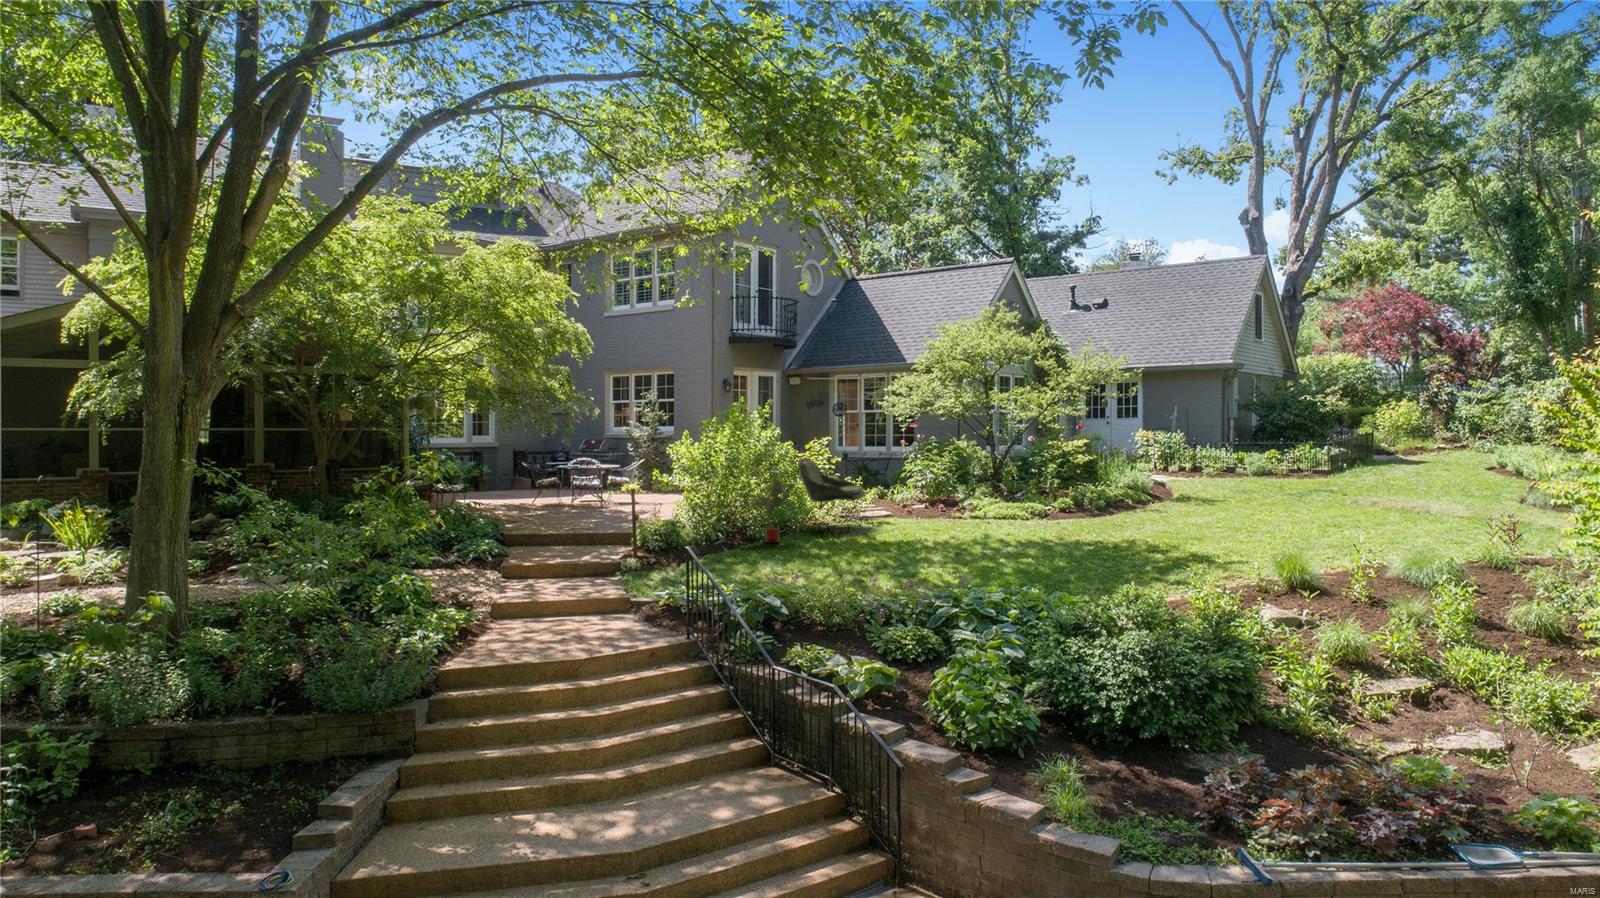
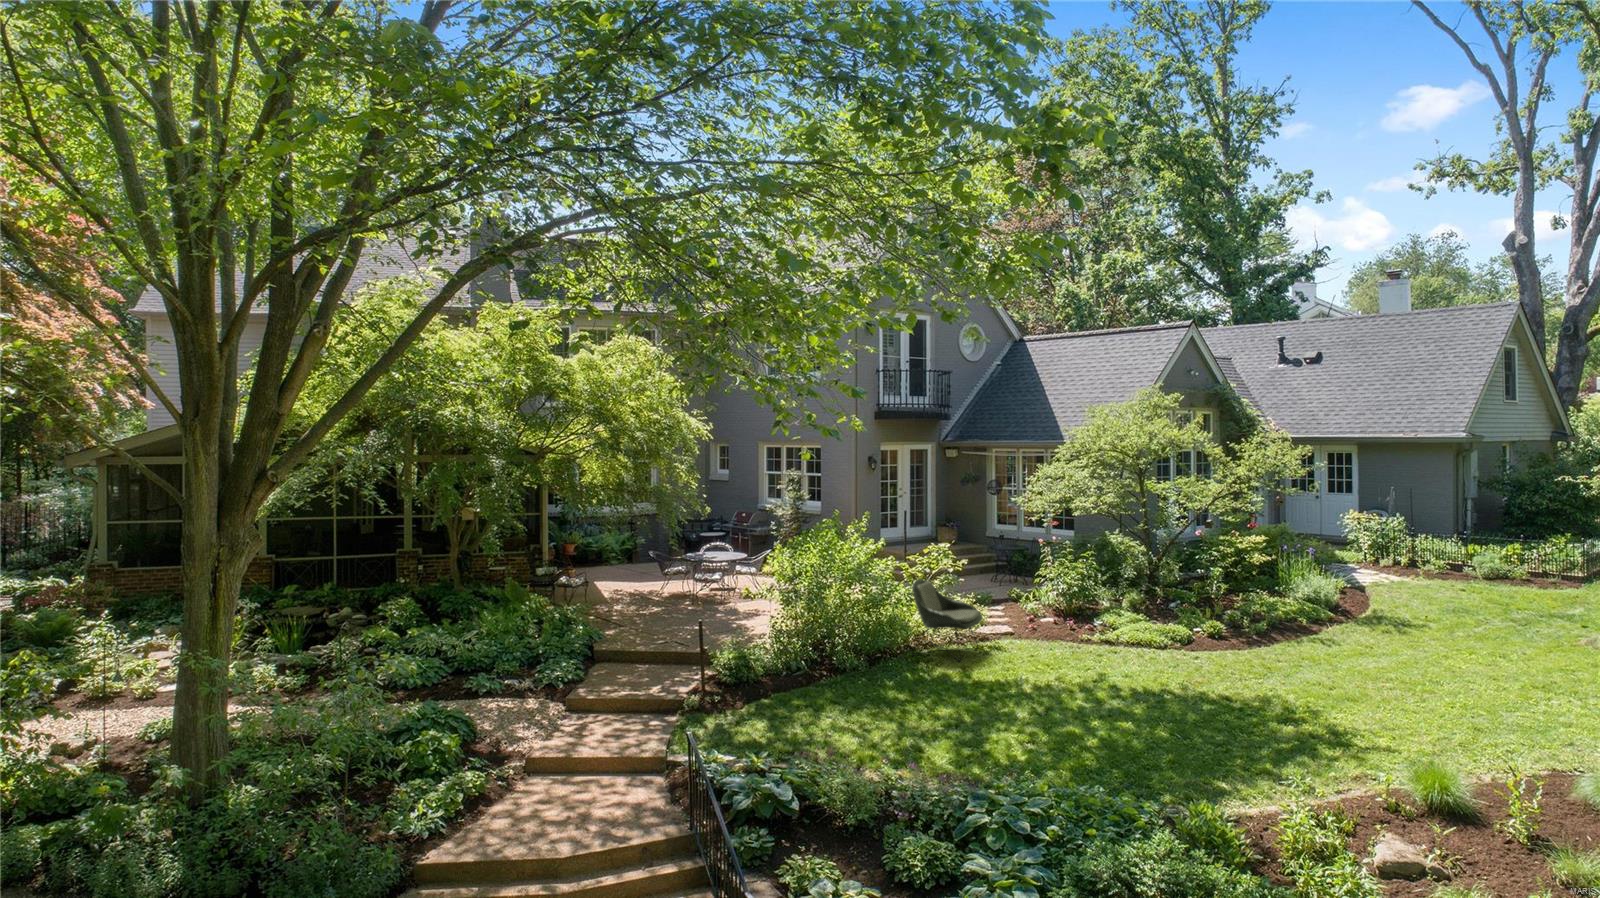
potted tree: present [747,470,798,543] -> none [851,599,906,673]

